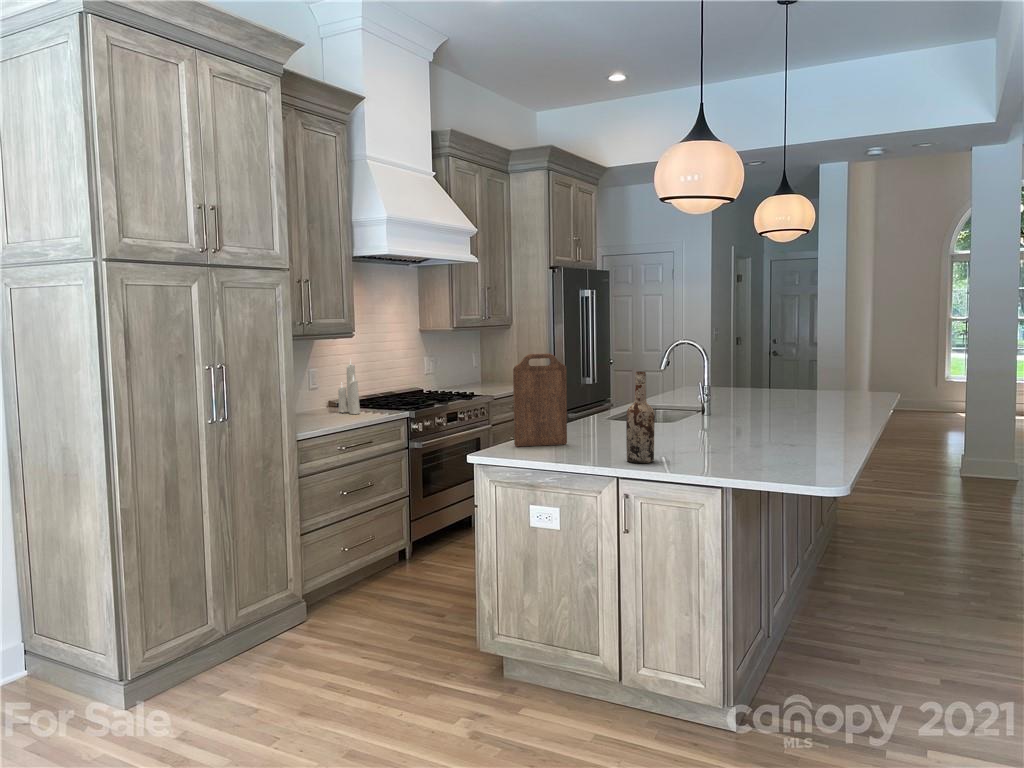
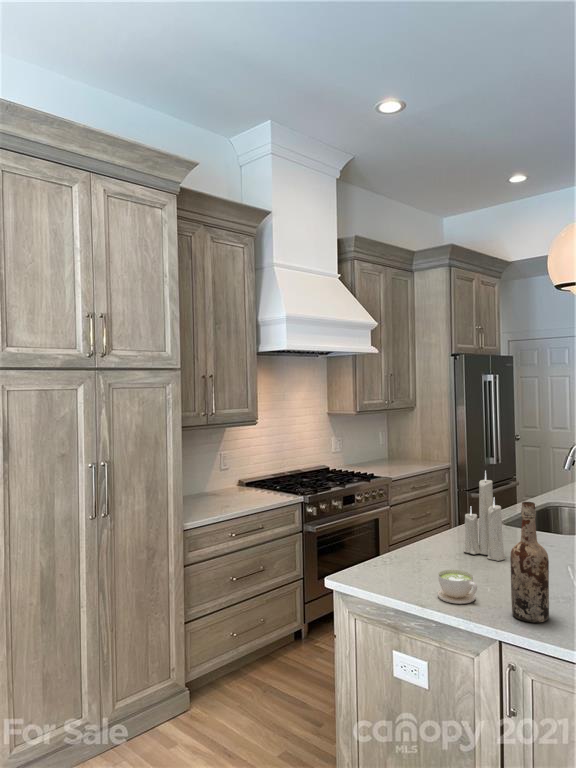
cutting board: present [513,354,567,447] -> none [379,466,443,572]
candle: present [338,364,360,414] -> present [464,471,505,561]
coffee cup: none [567,435,600,458] -> present [438,570,477,604]

